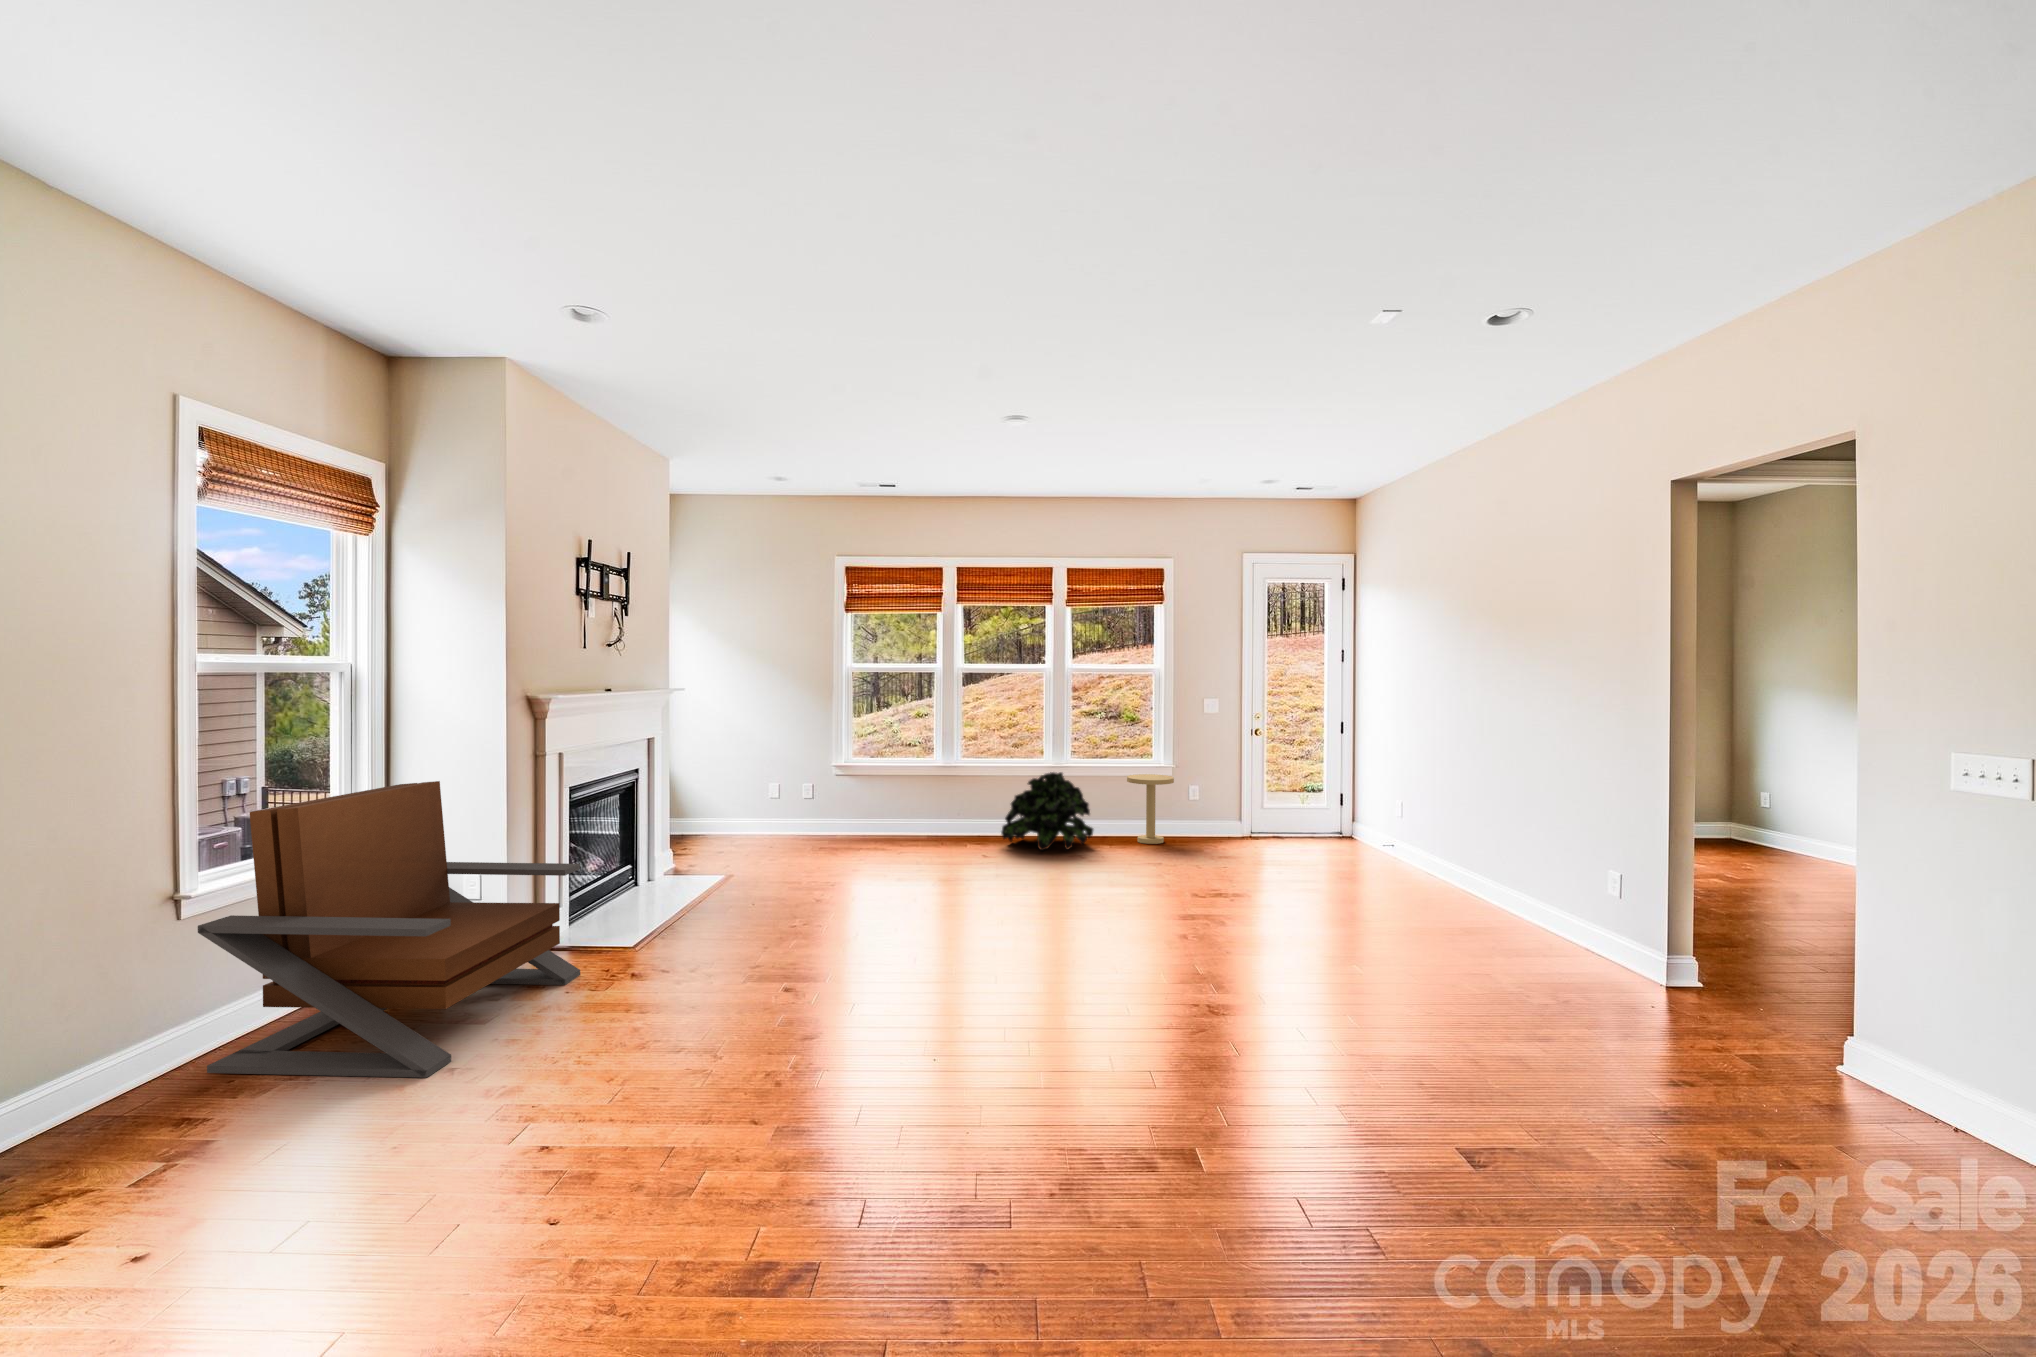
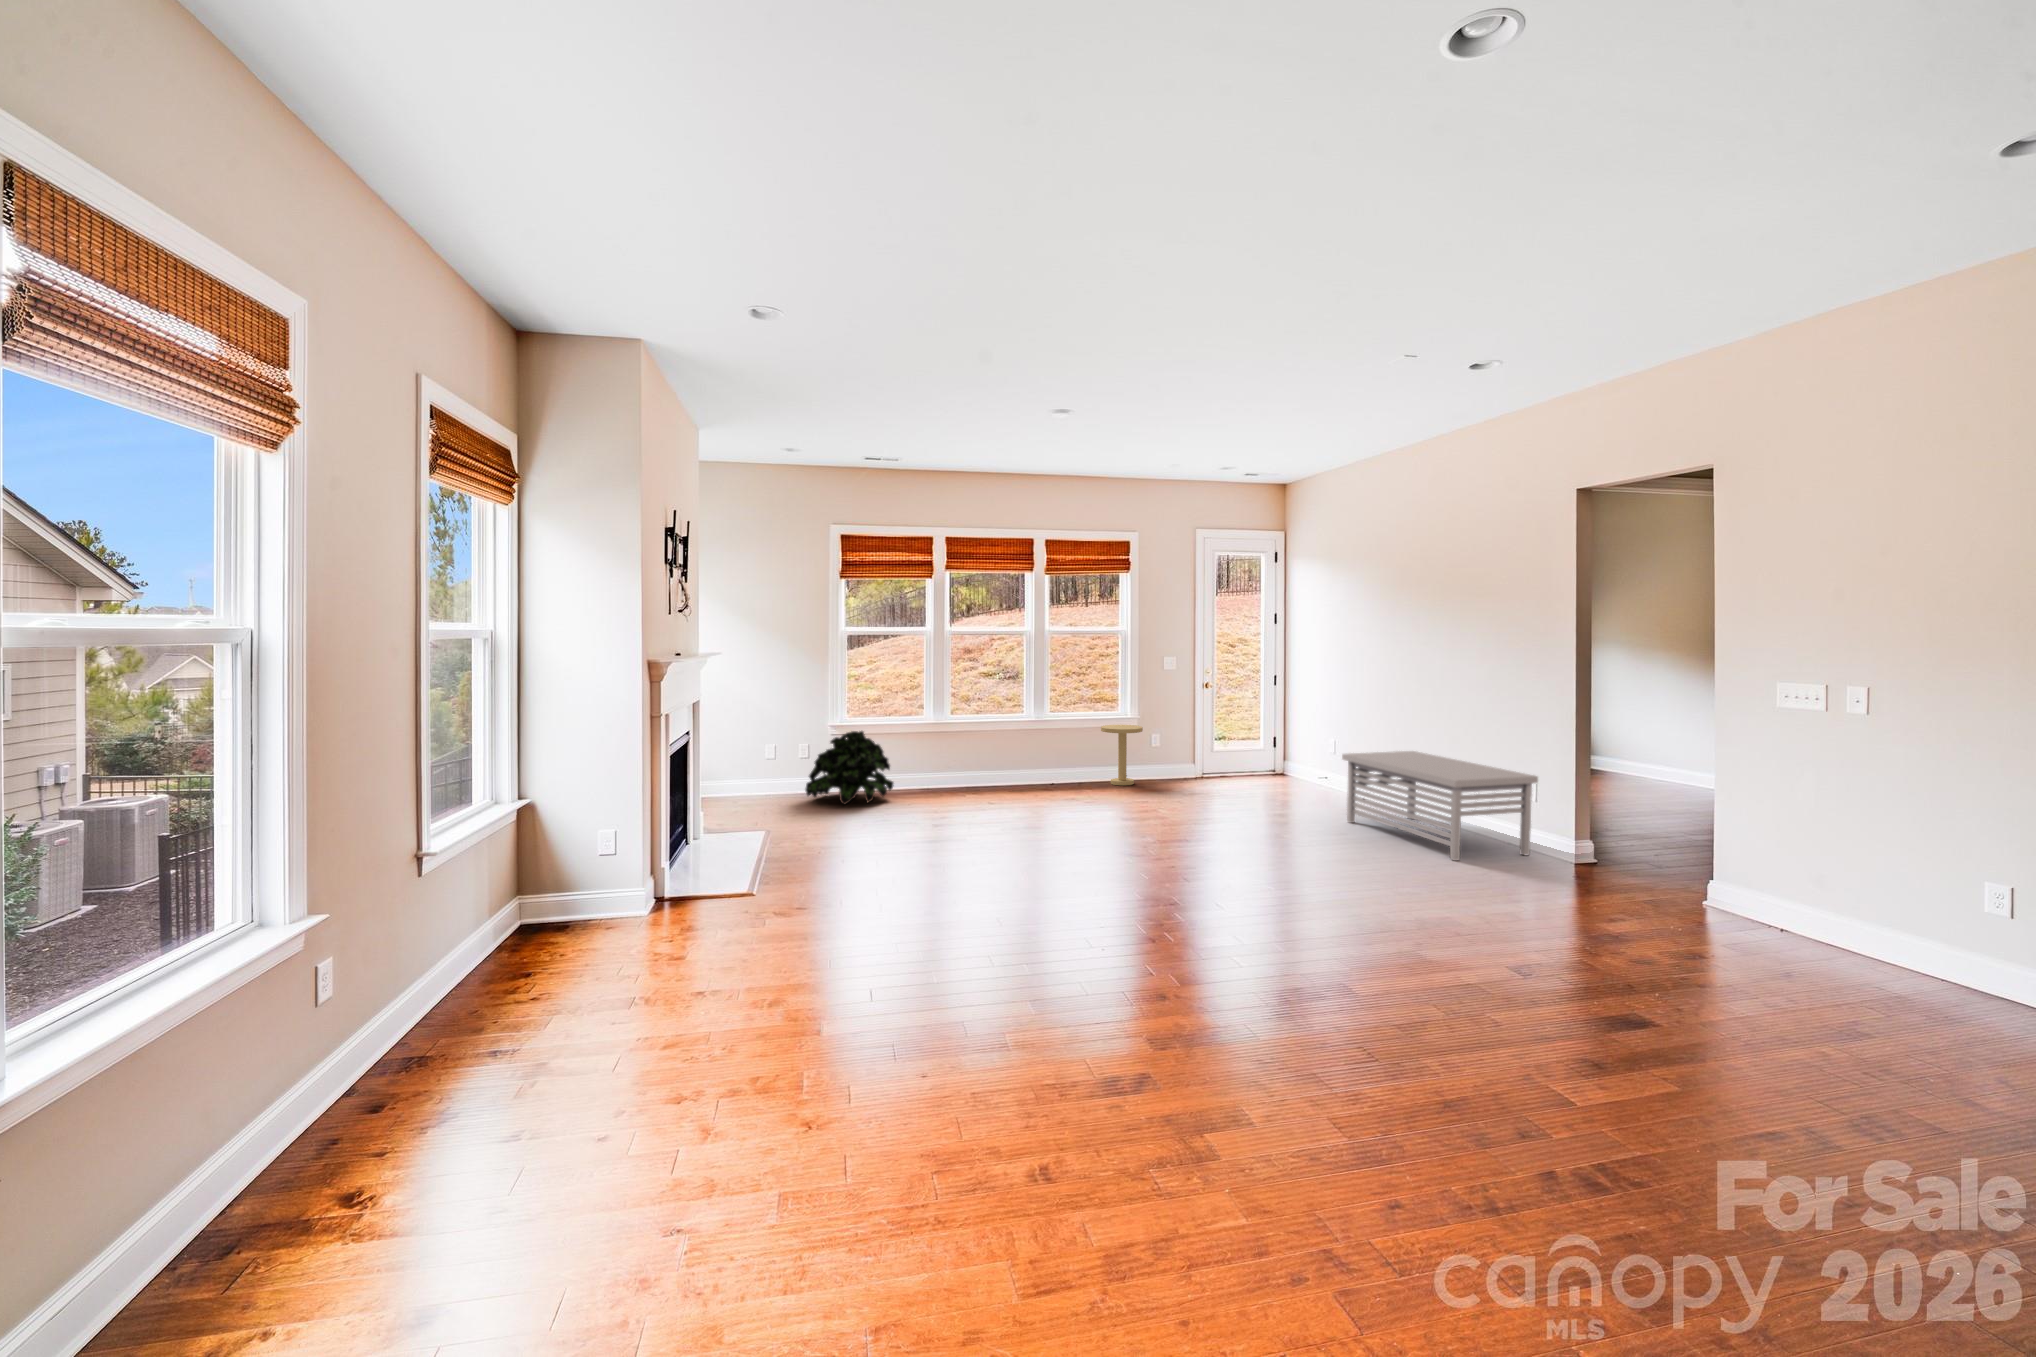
potted plant: present [1001,772,1093,851] -> present [806,731,893,805]
lounge chair: present [198,781,580,1078] -> none [444,745,721,1015]
storage bench: none [1381,820,1620,967] -> present [1342,751,1538,860]

